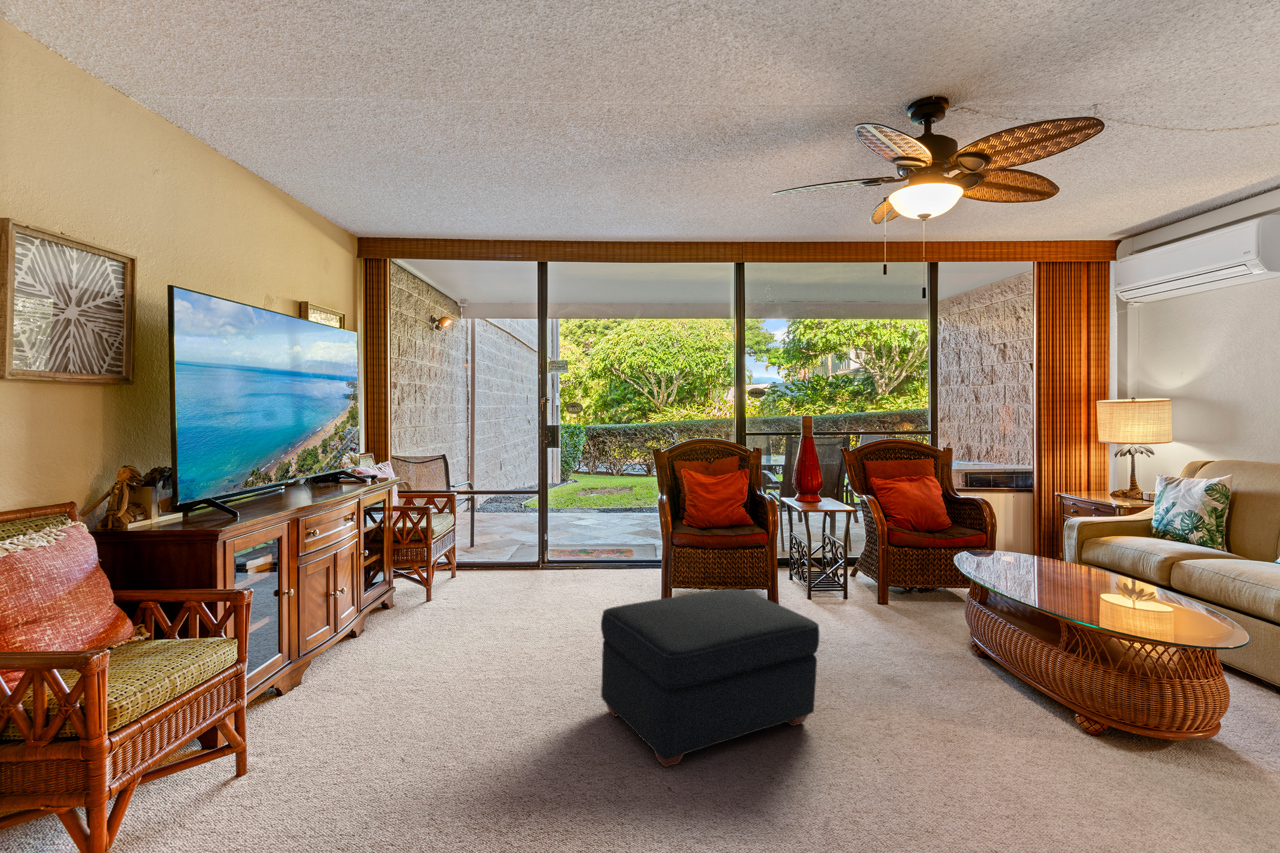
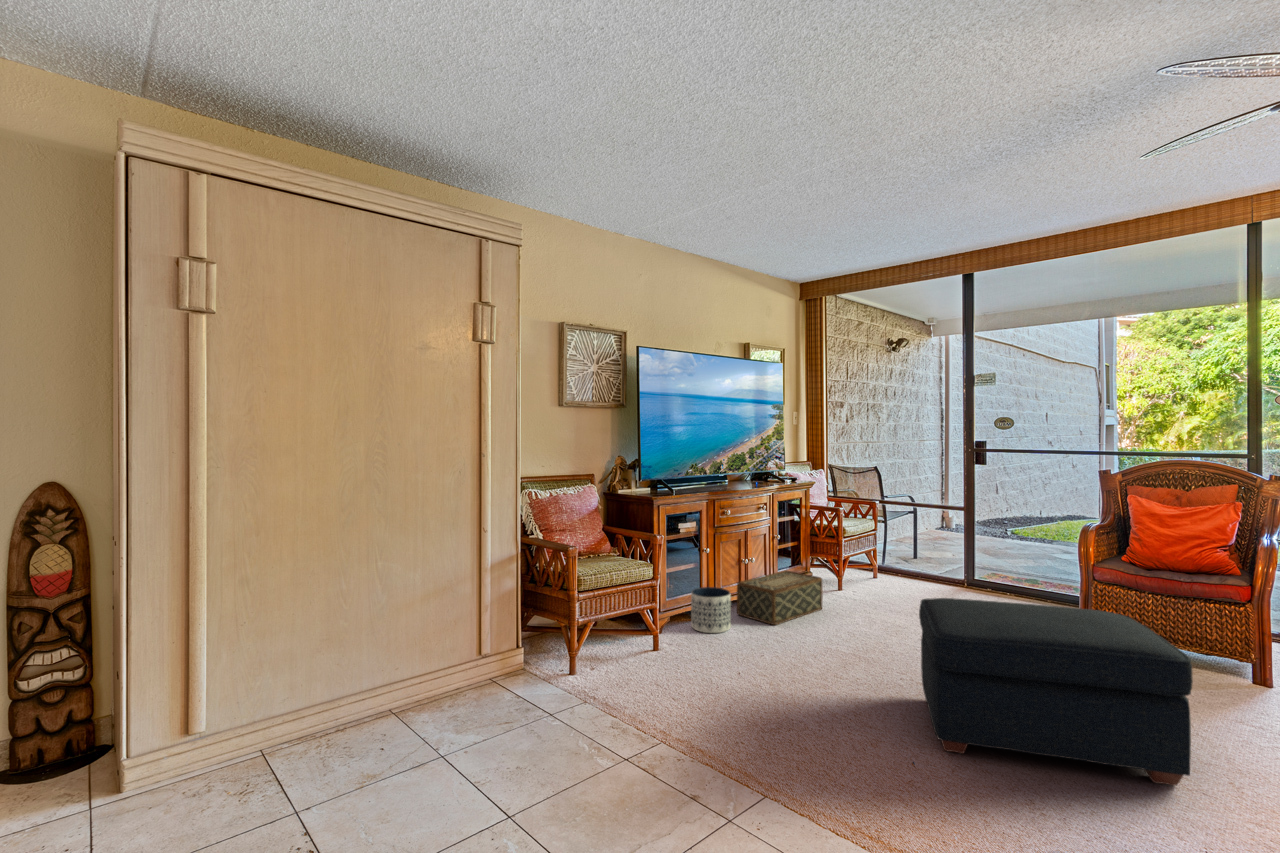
woven basket: none [329,592,427,669] -> present [737,571,823,625]
planter: none [274,640,337,712] -> present [691,587,731,633]

